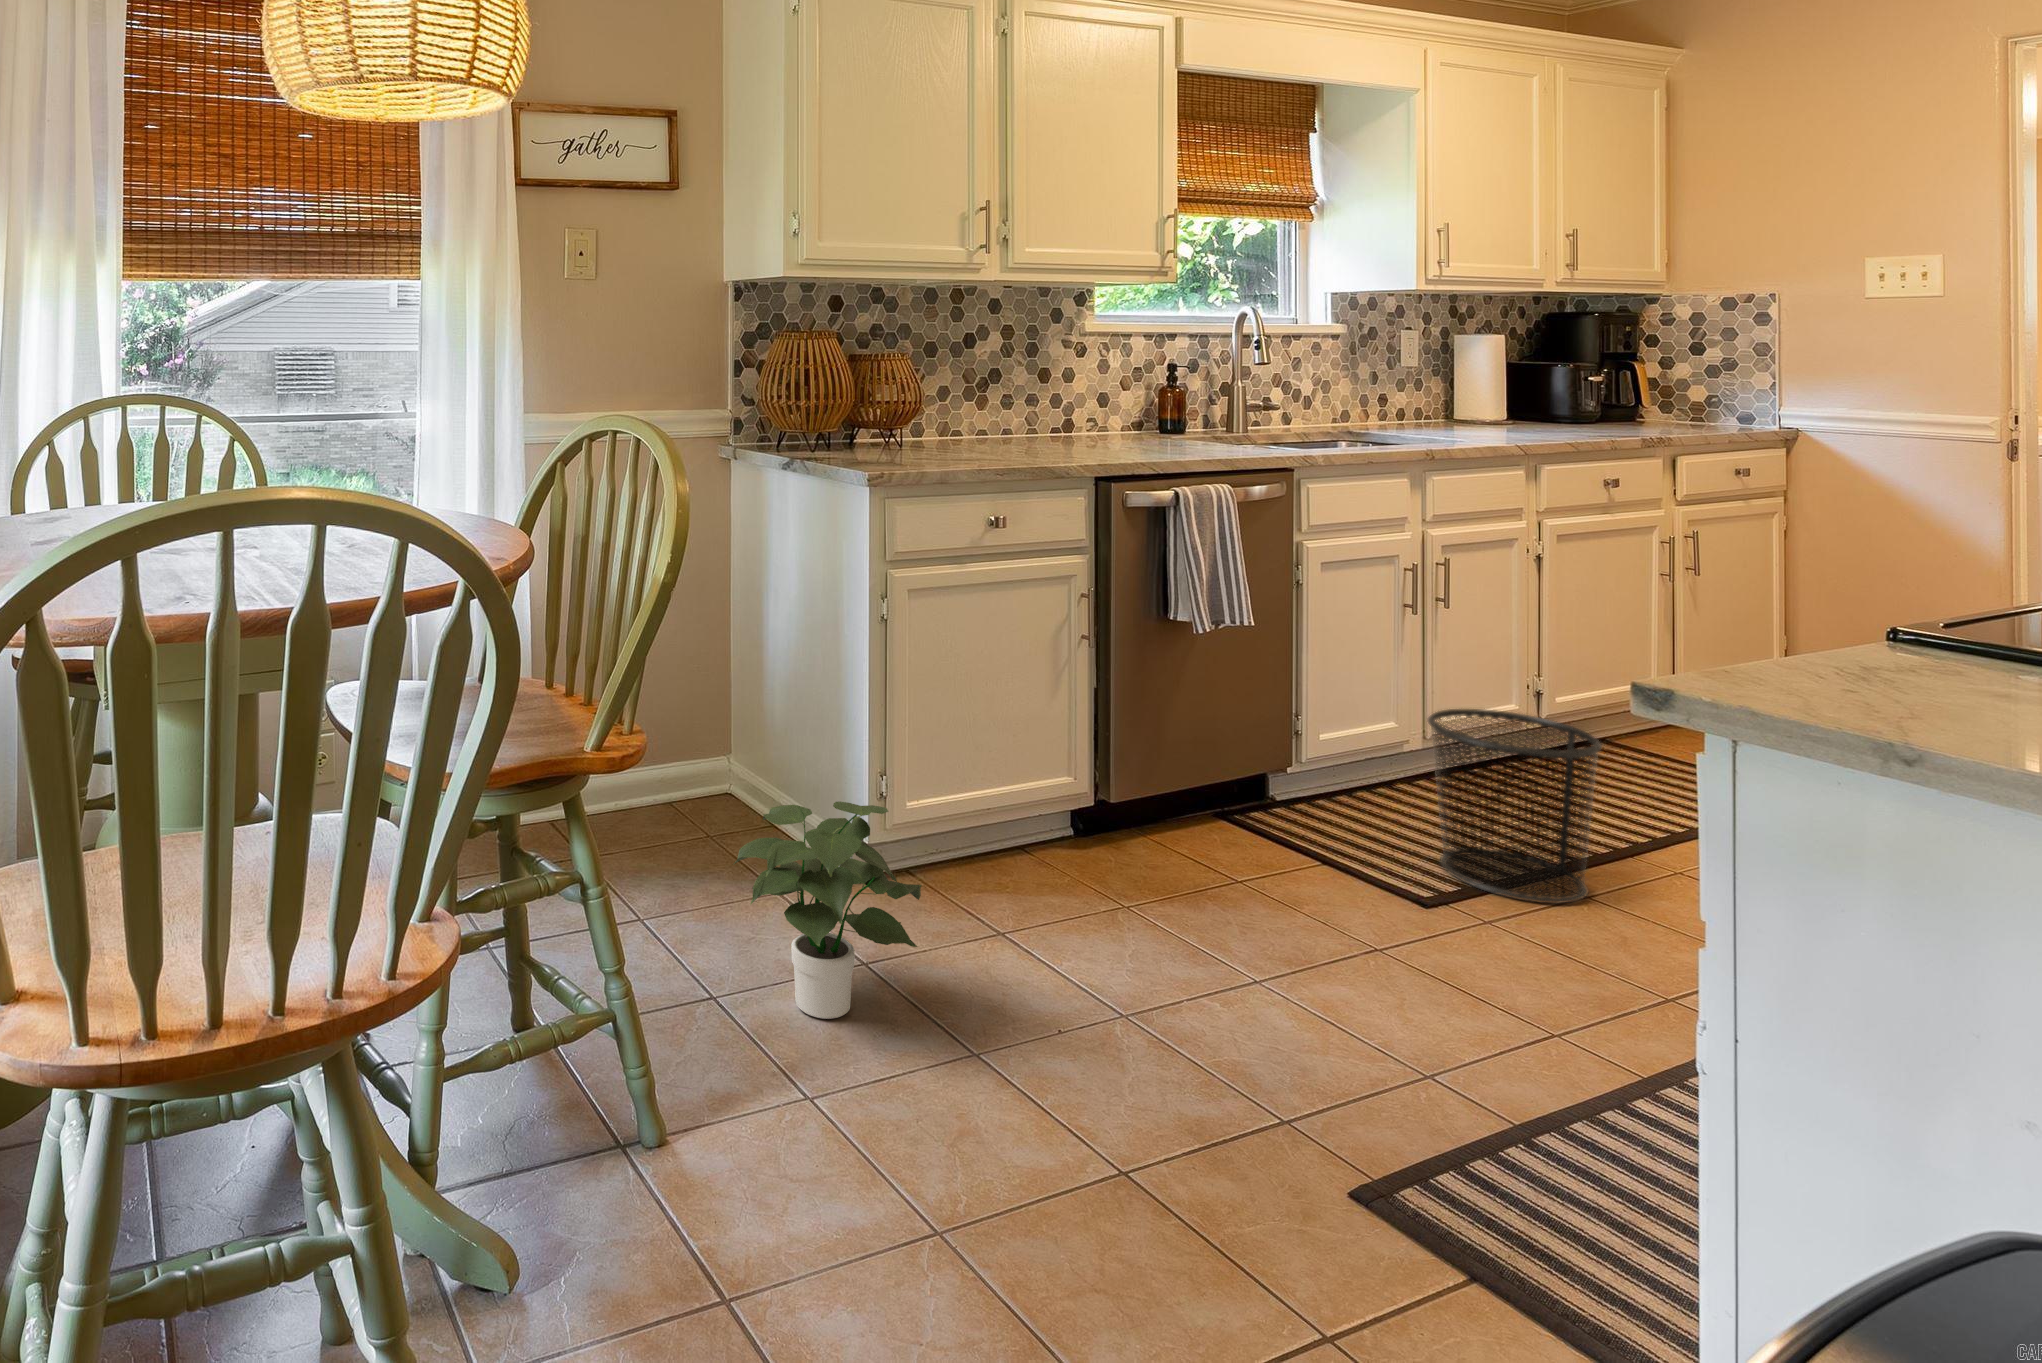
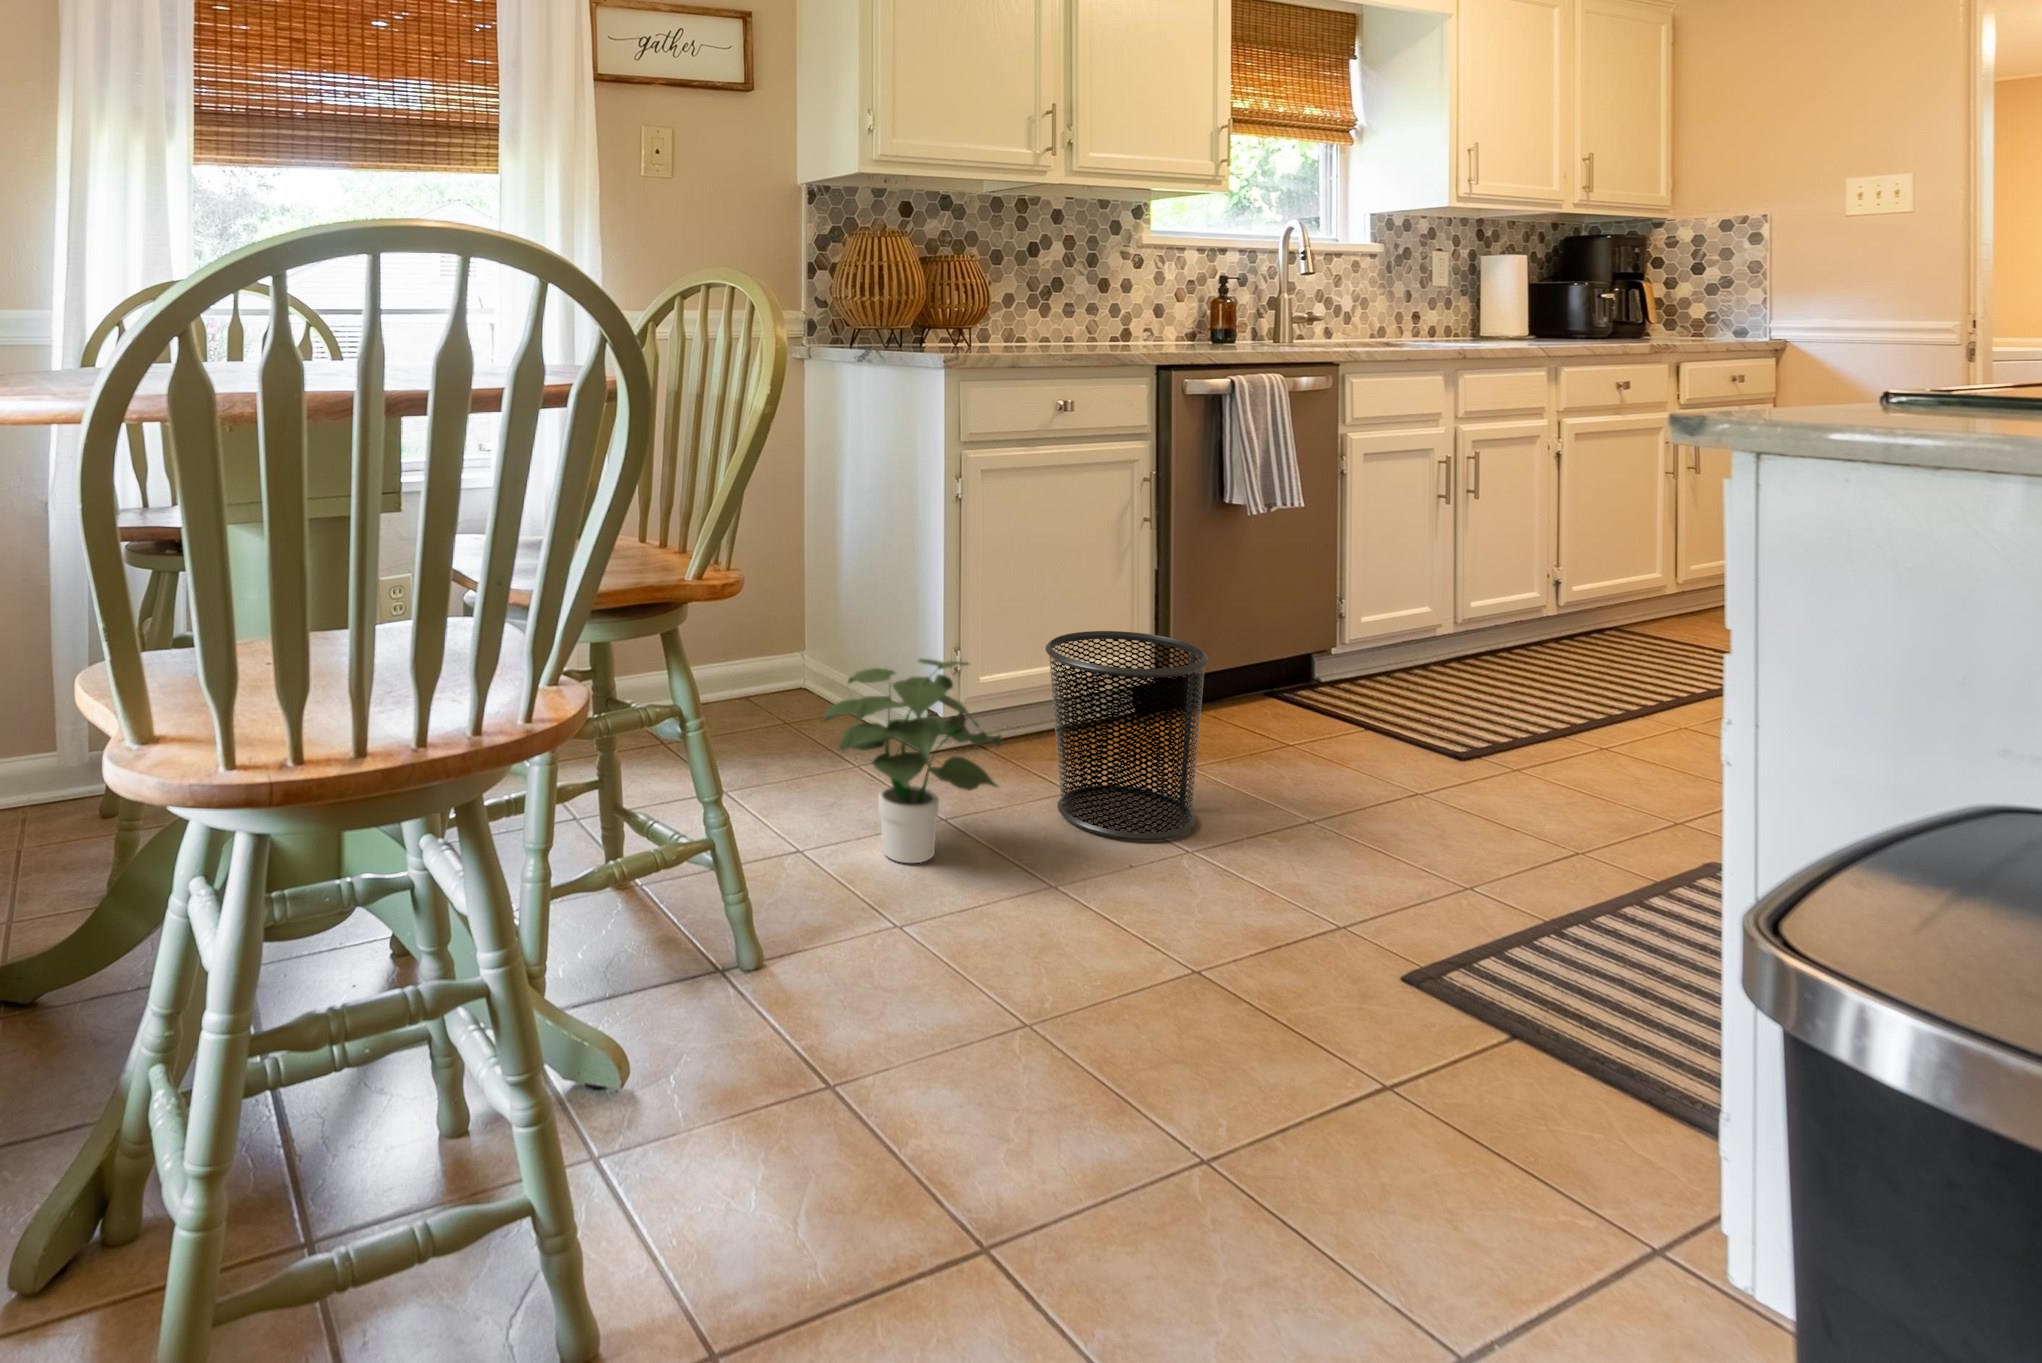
waste bin: present [1428,709,1602,903] -> present [1045,631,1209,841]

